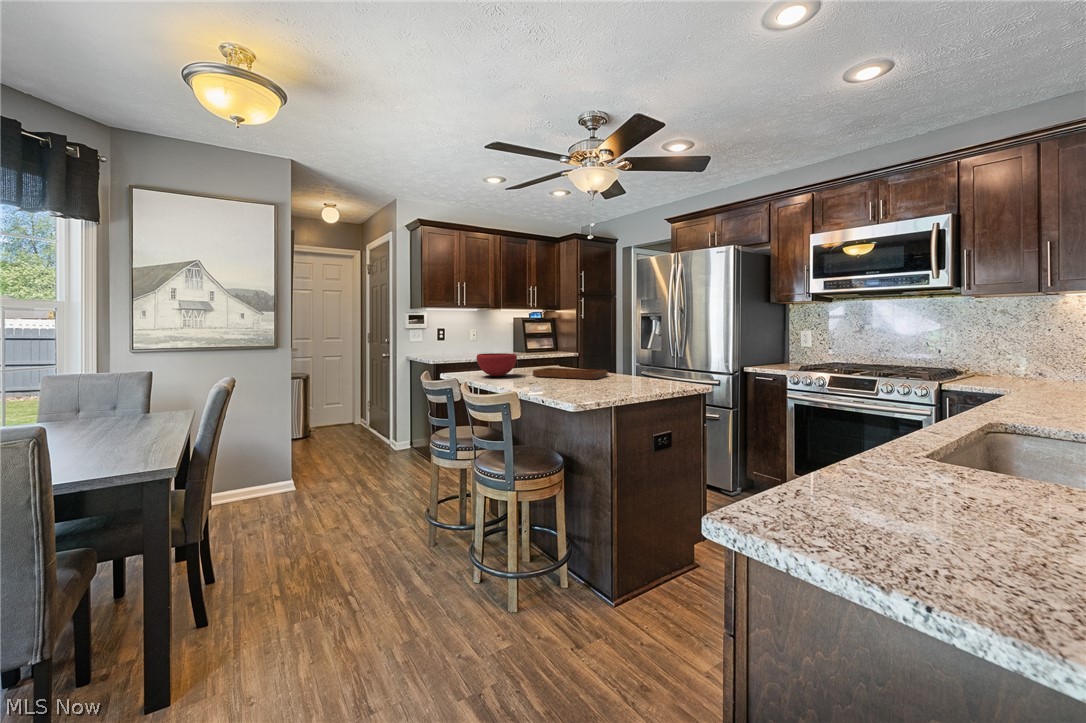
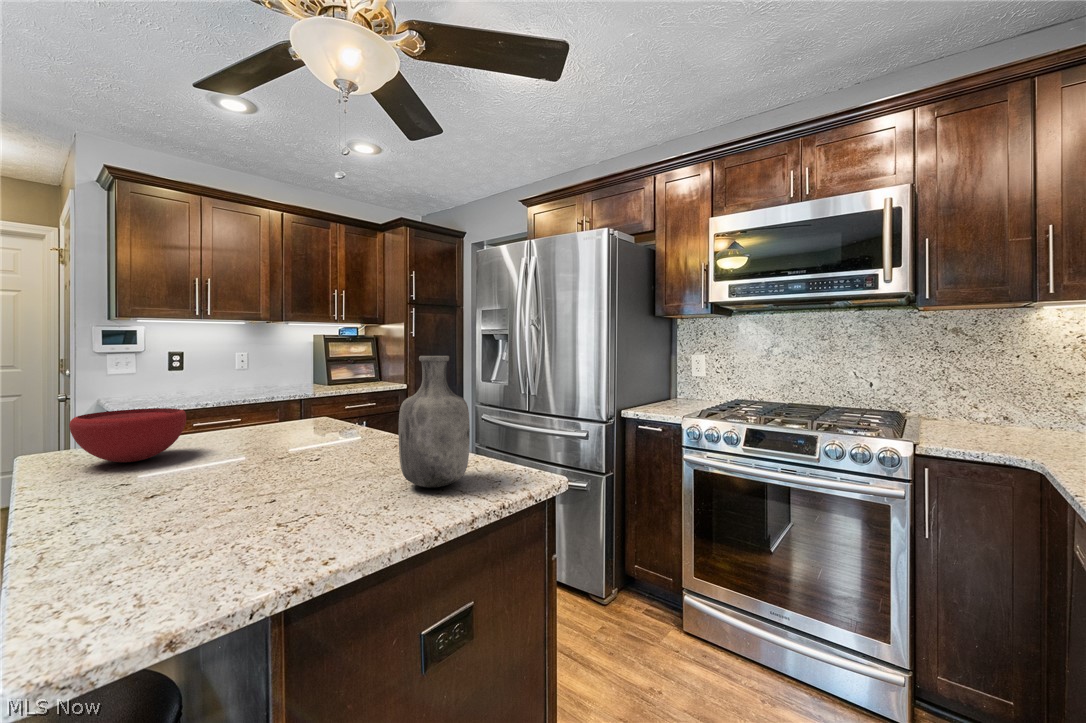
vase: none [632,326,664,384] -> present [399,356,470,488]
tray: present [533,353,607,379] -> none [213,407,380,468]

